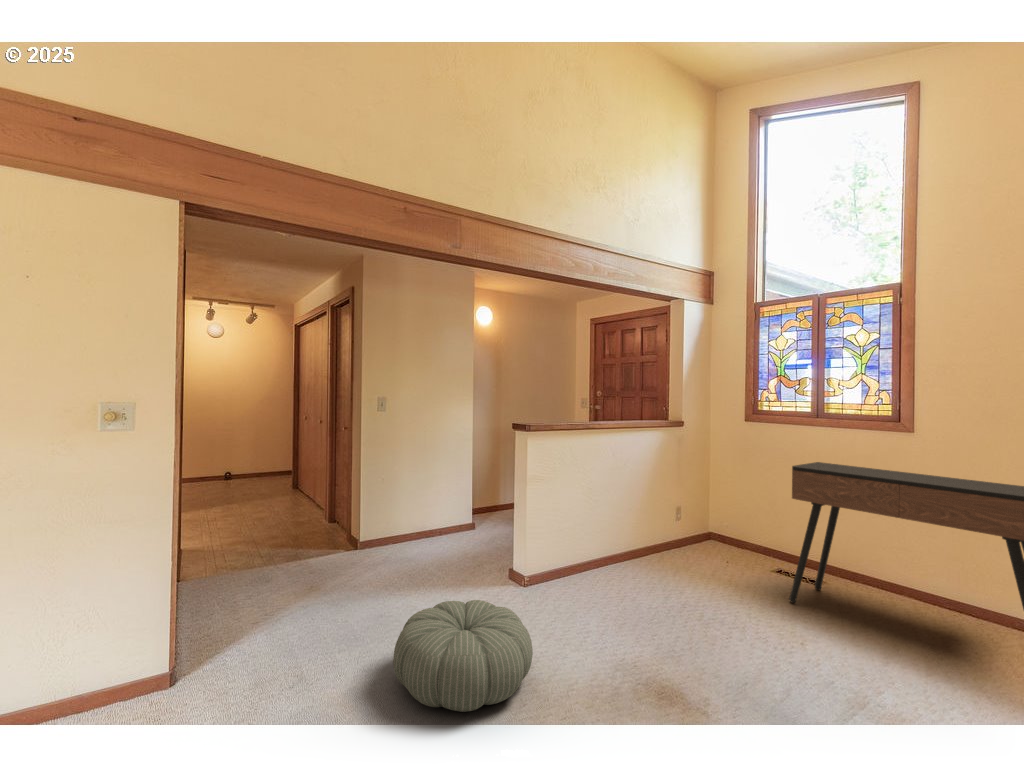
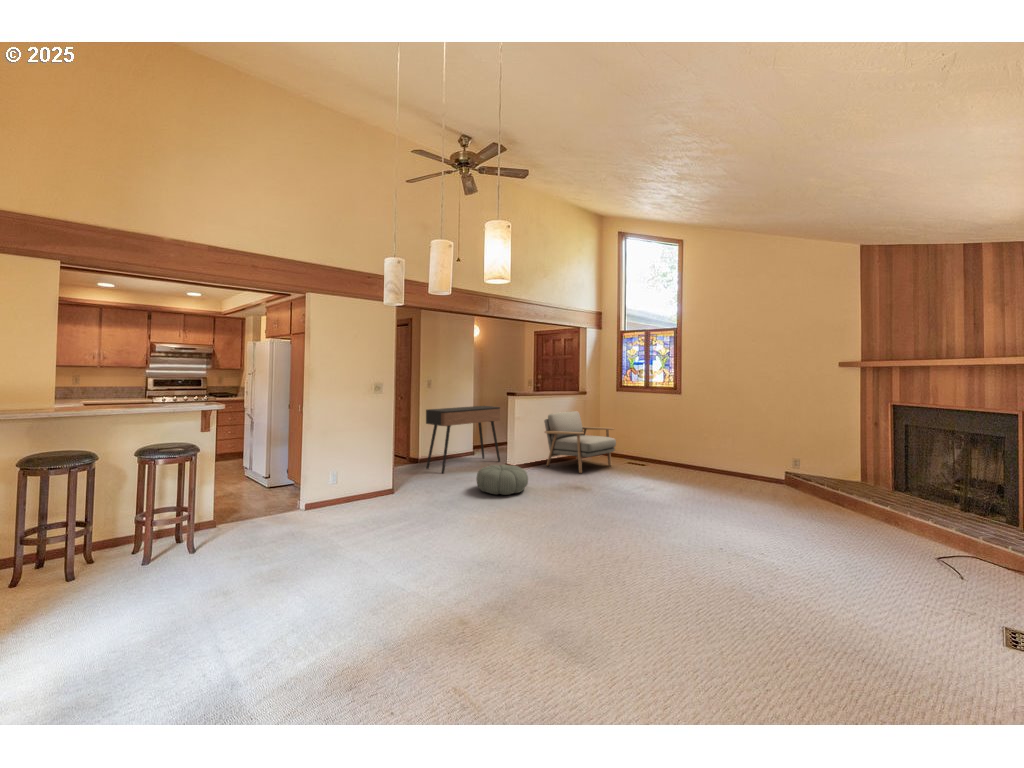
armchair: none [595,461,756,613] -> present [544,411,616,473]
console table: present [789,462,1024,610] -> present [426,406,500,473]

